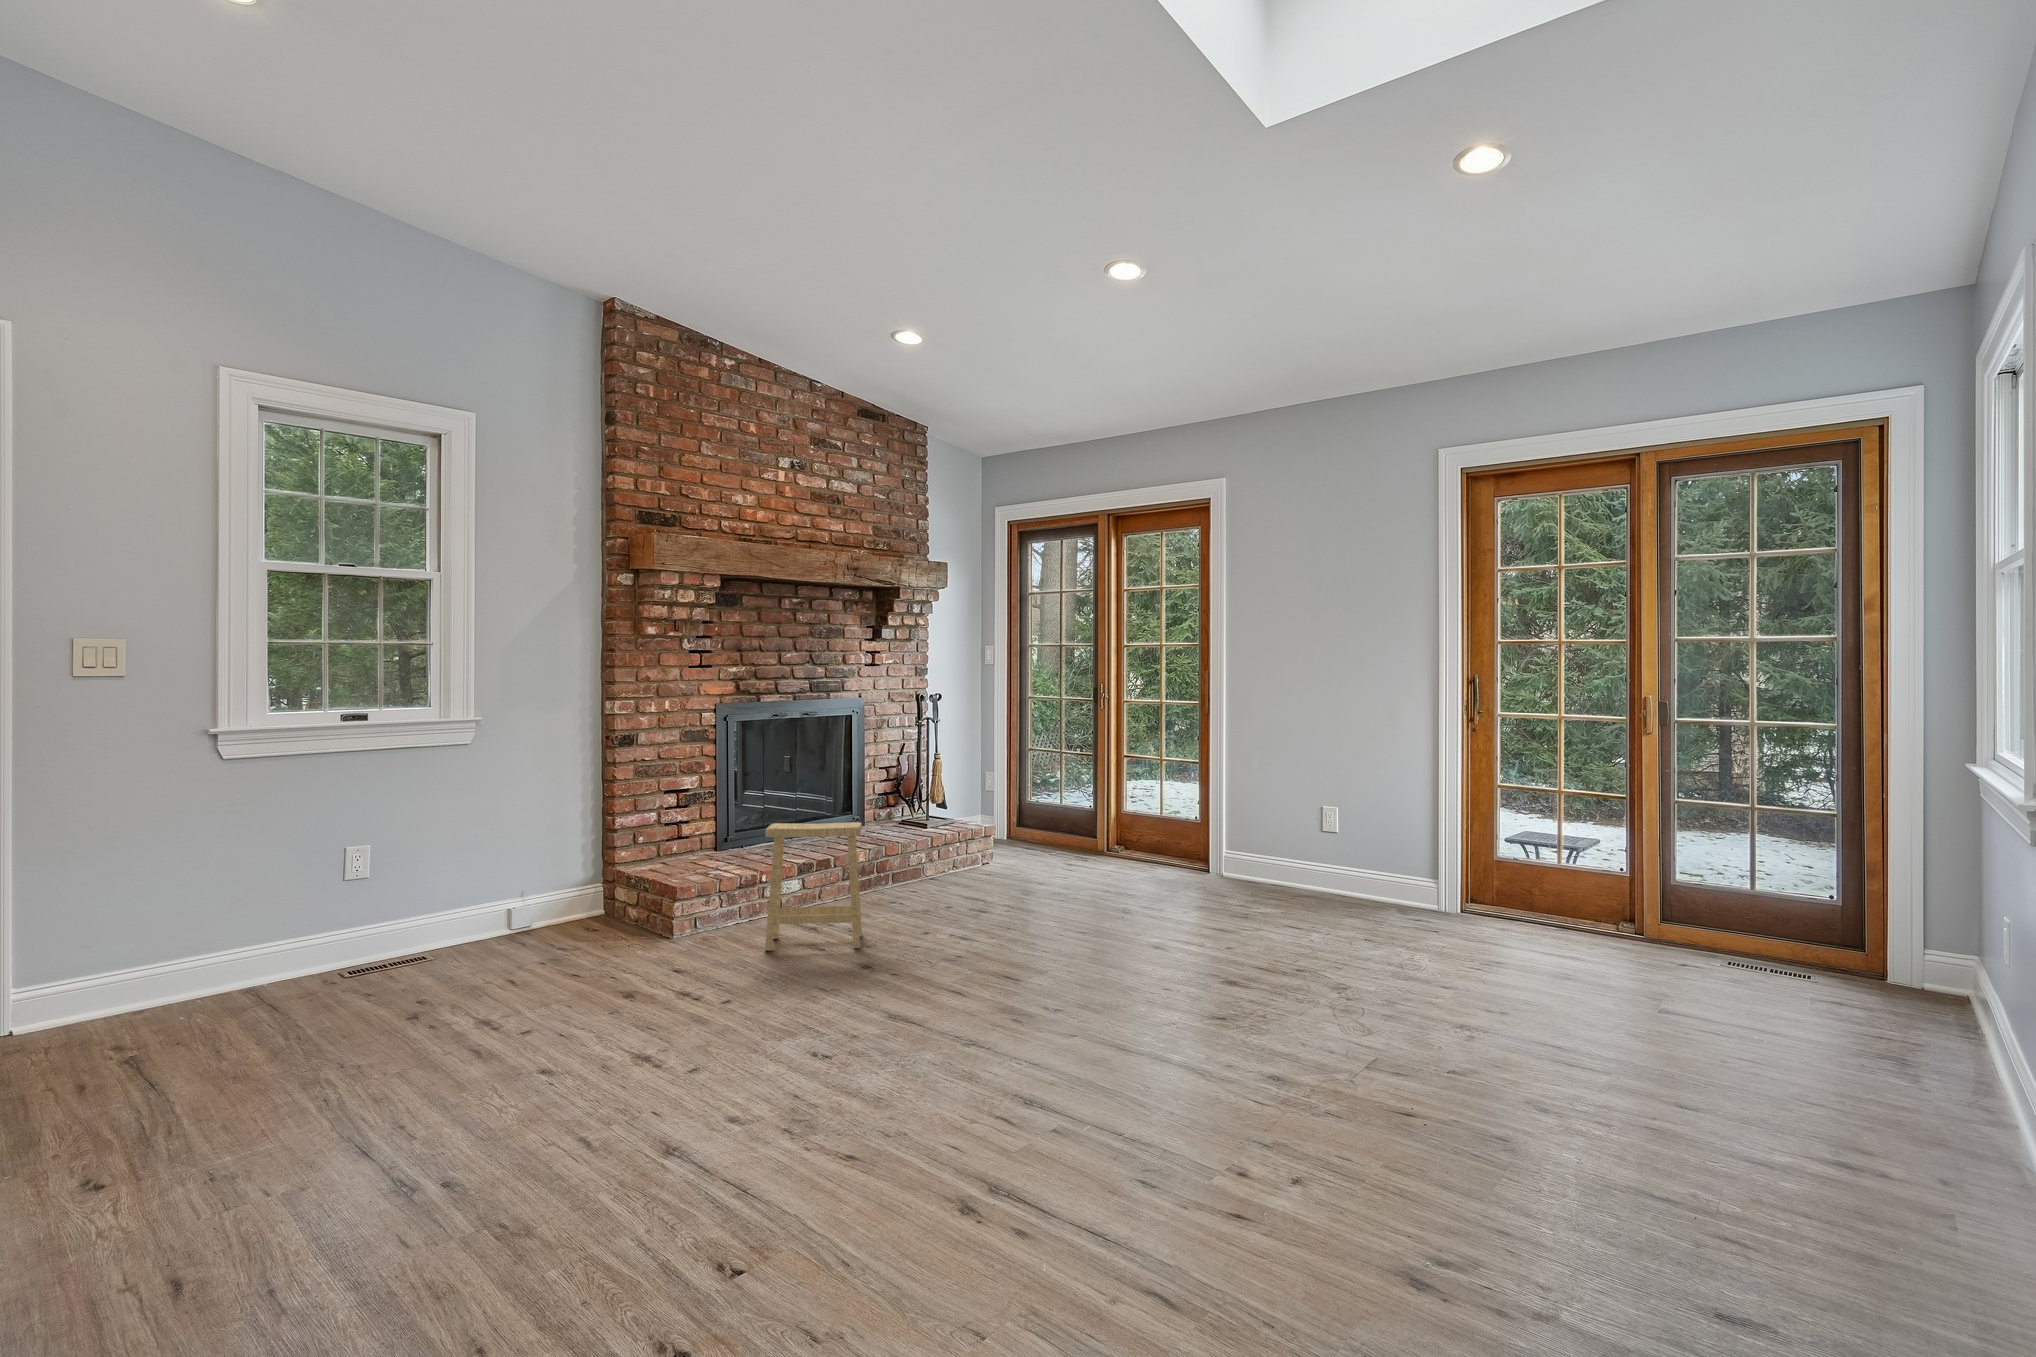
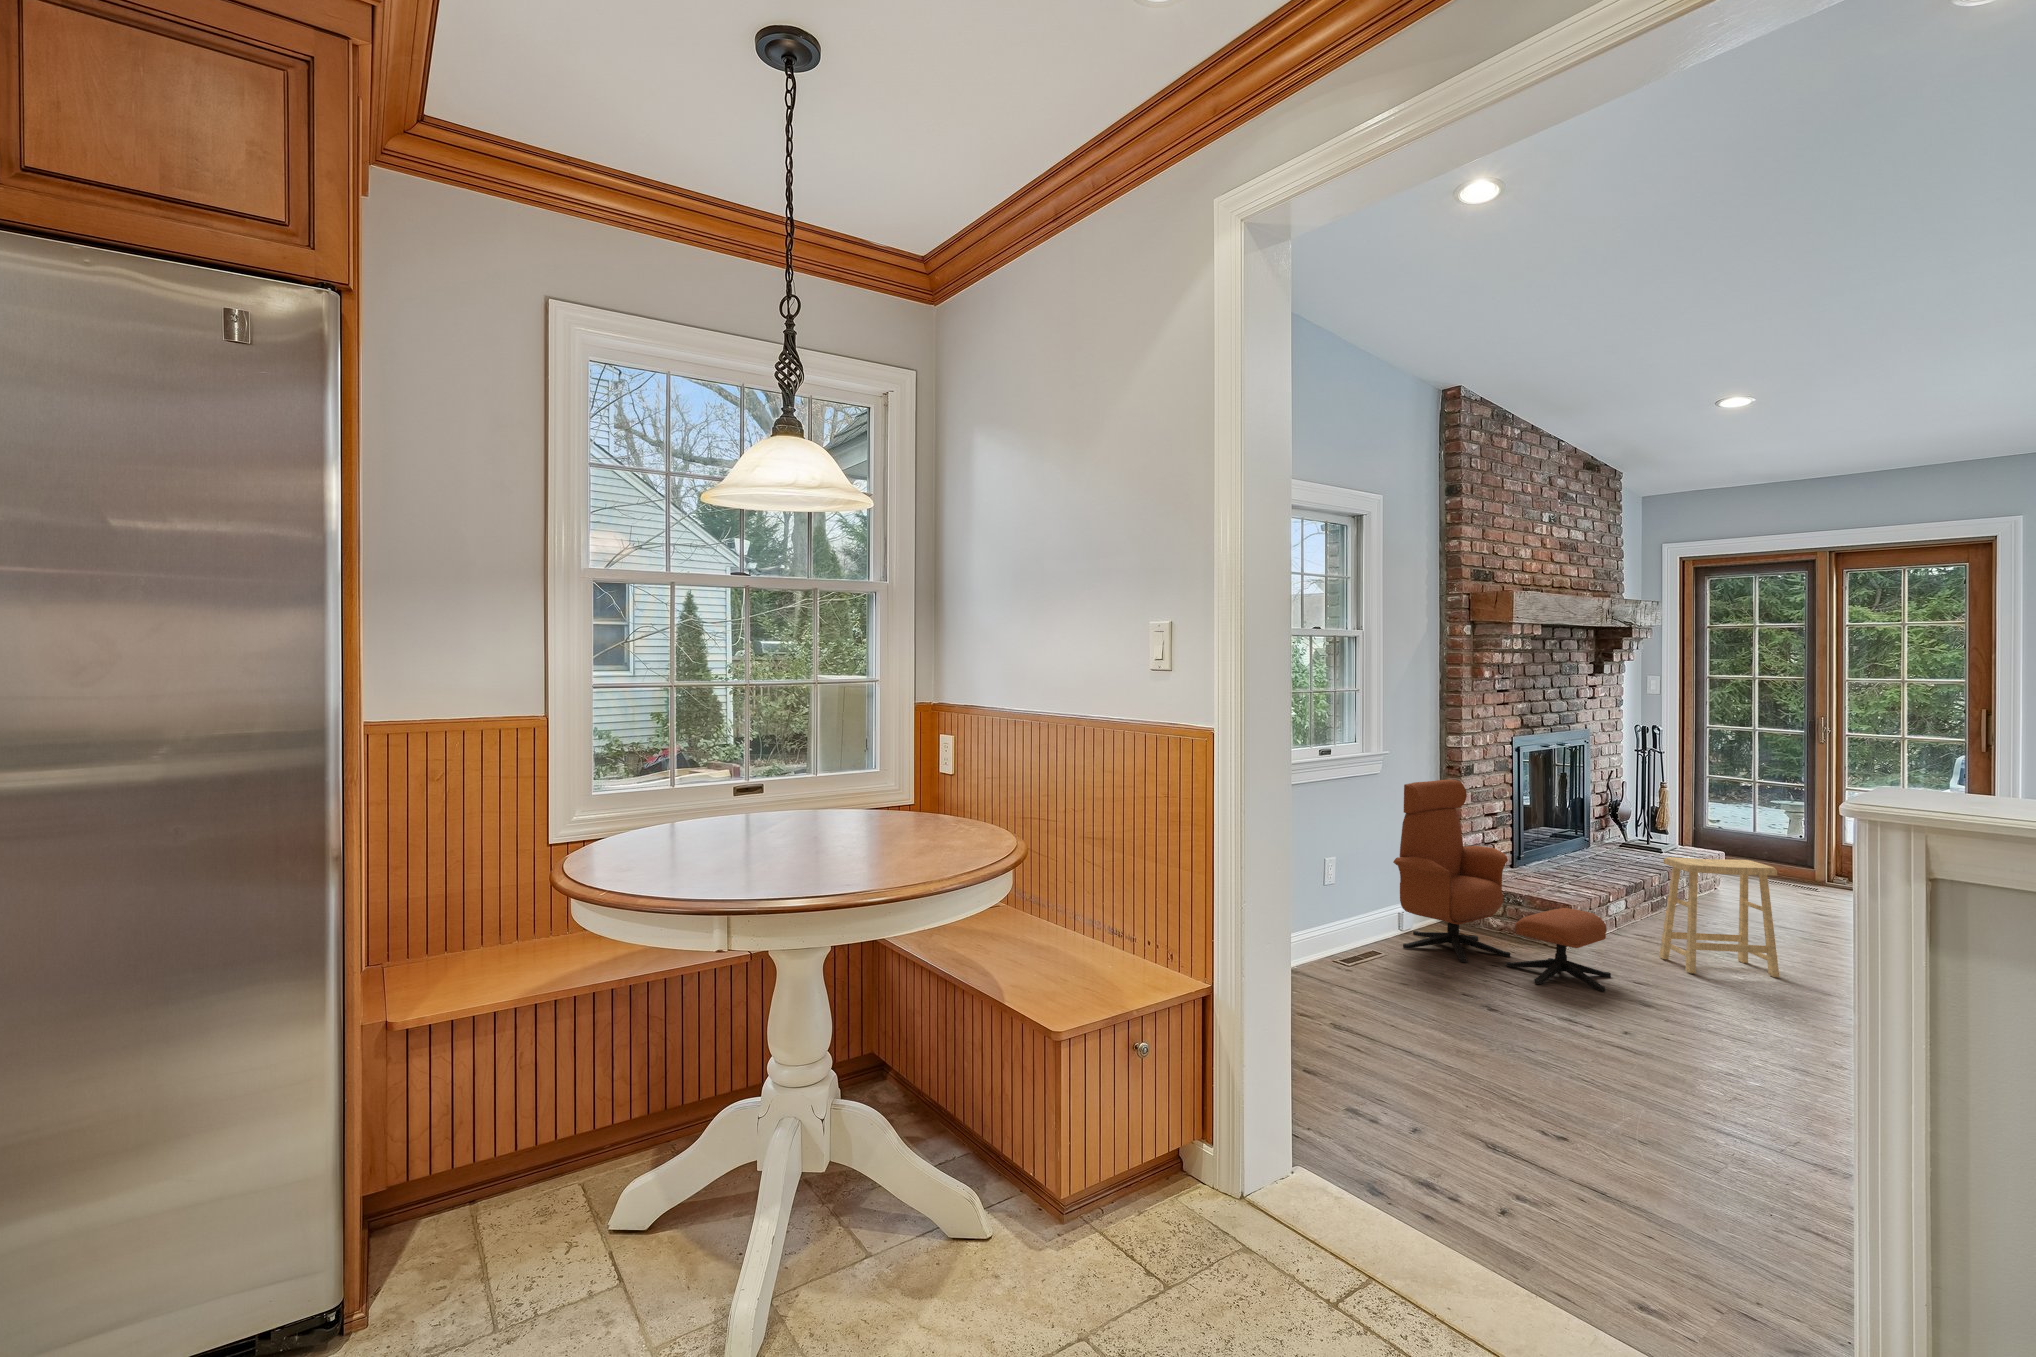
lounge chair: none [452,748,662,976] -> present [1393,780,1611,991]

